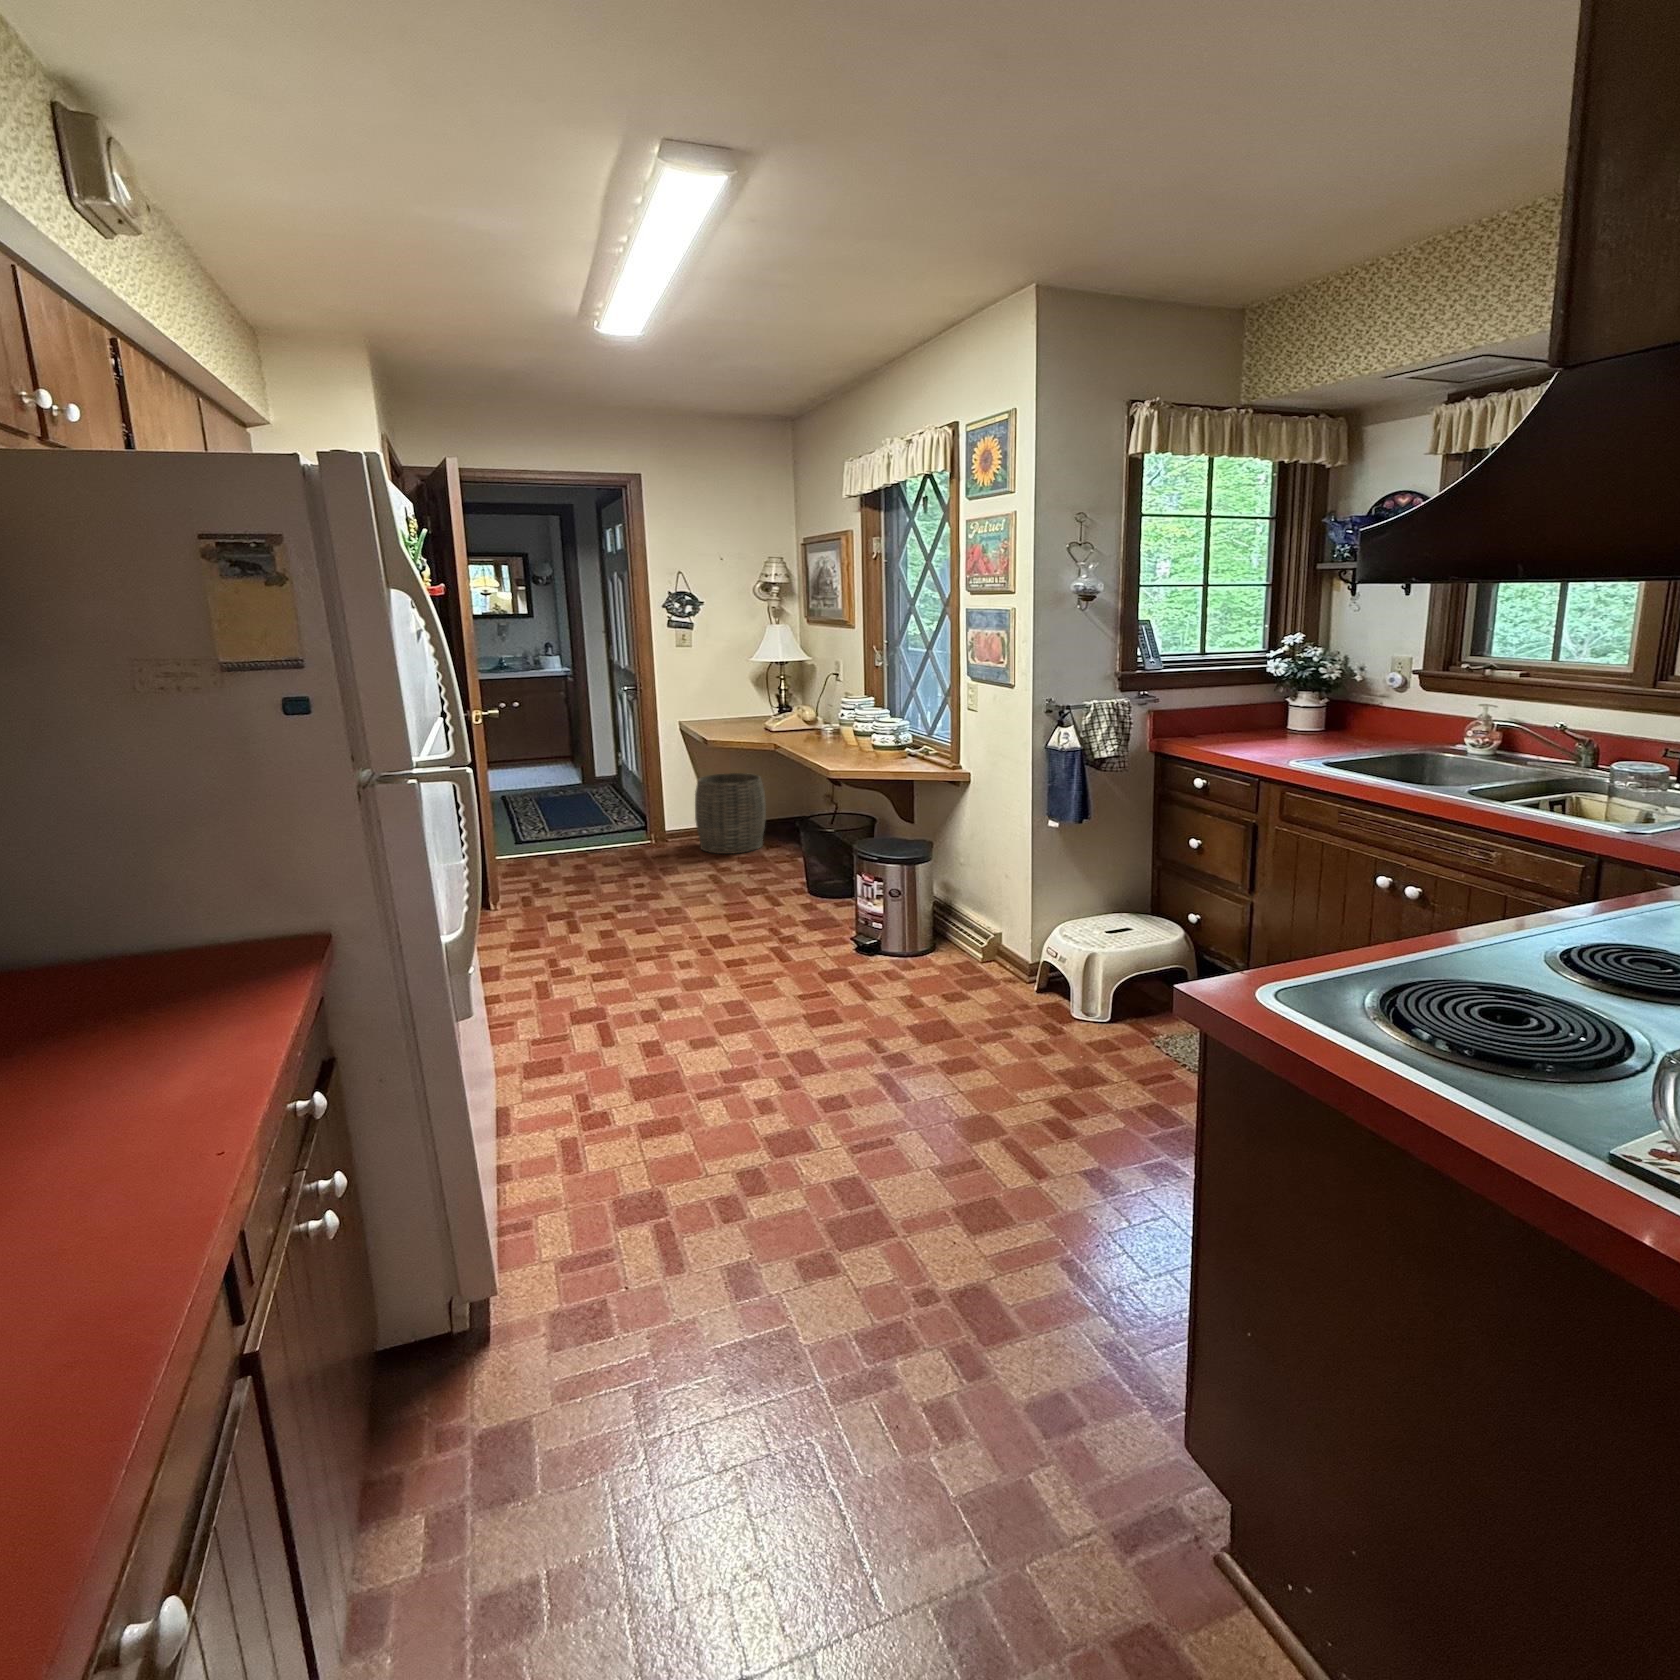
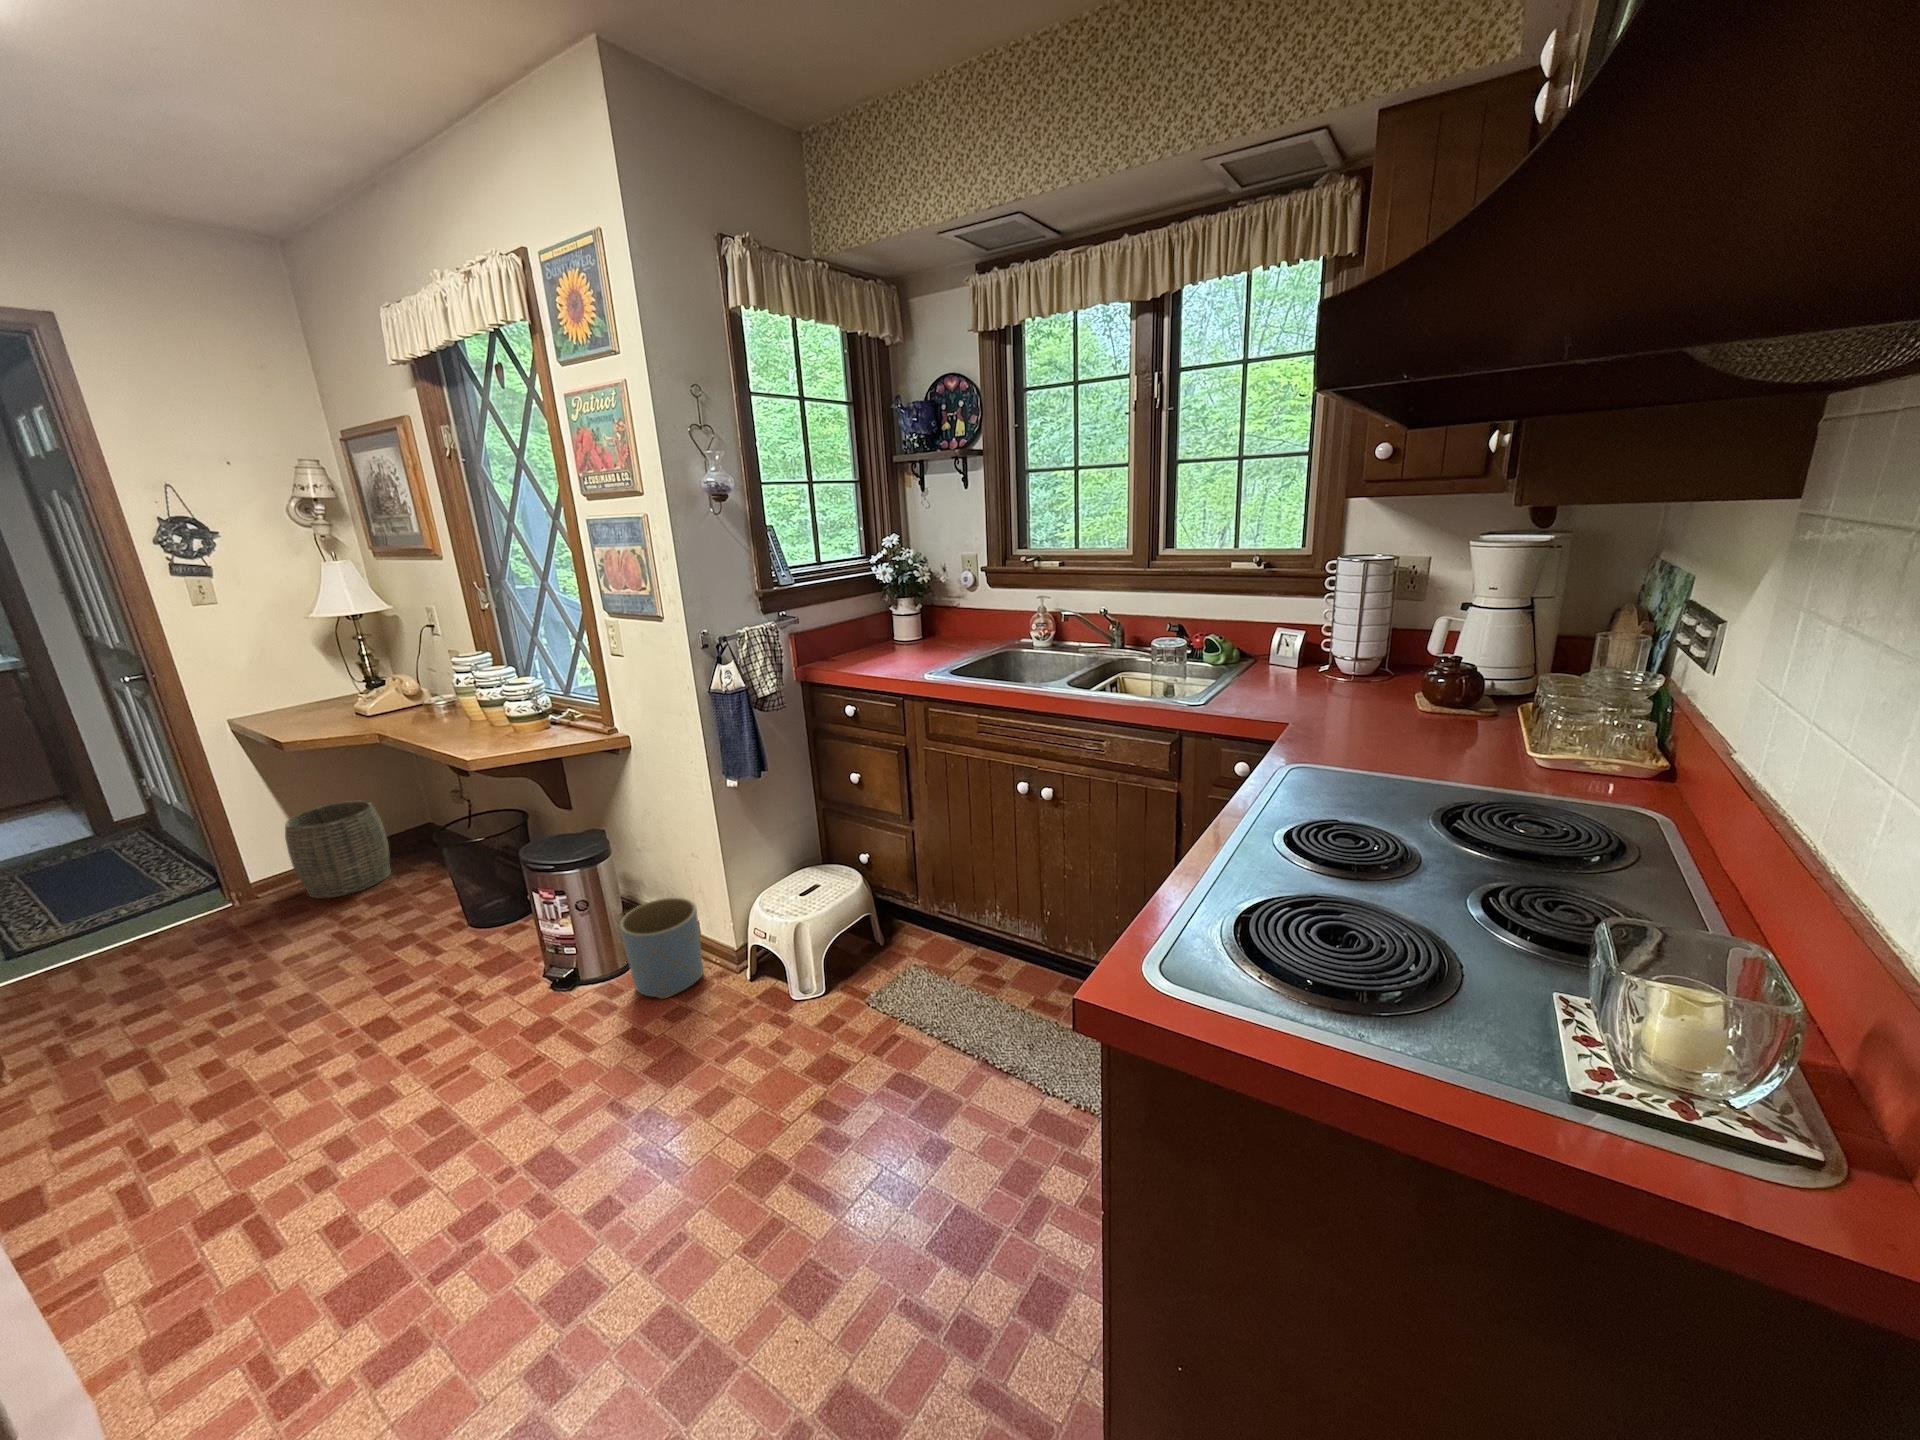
planter: none [921,885,997,983] -> present [620,898,703,999]

